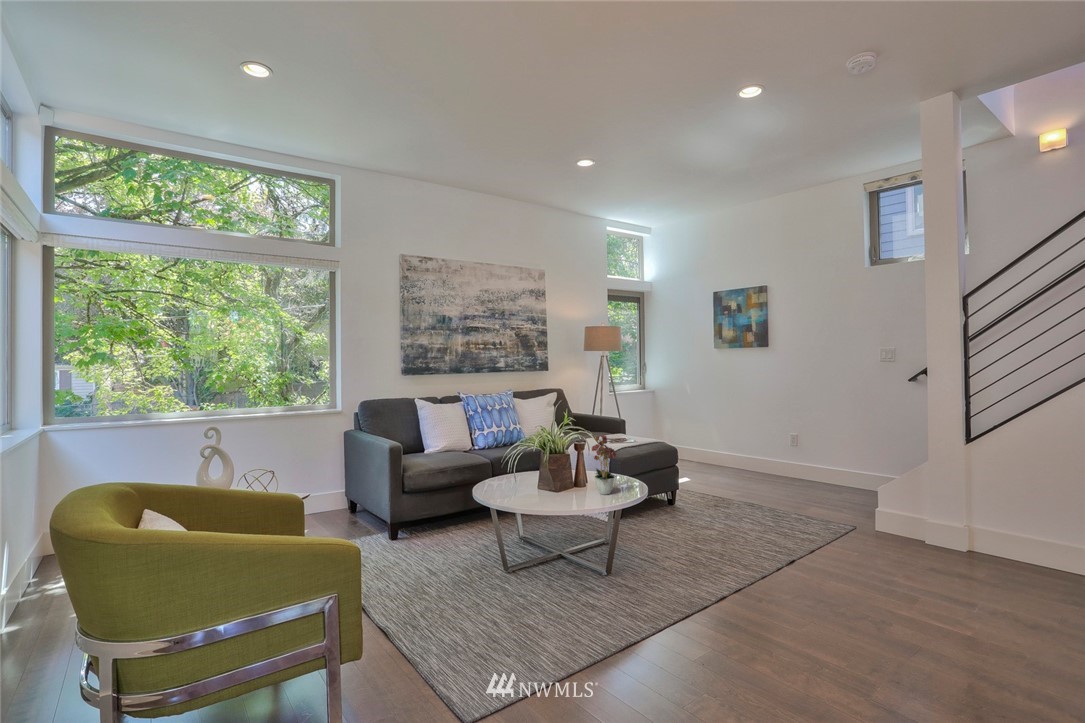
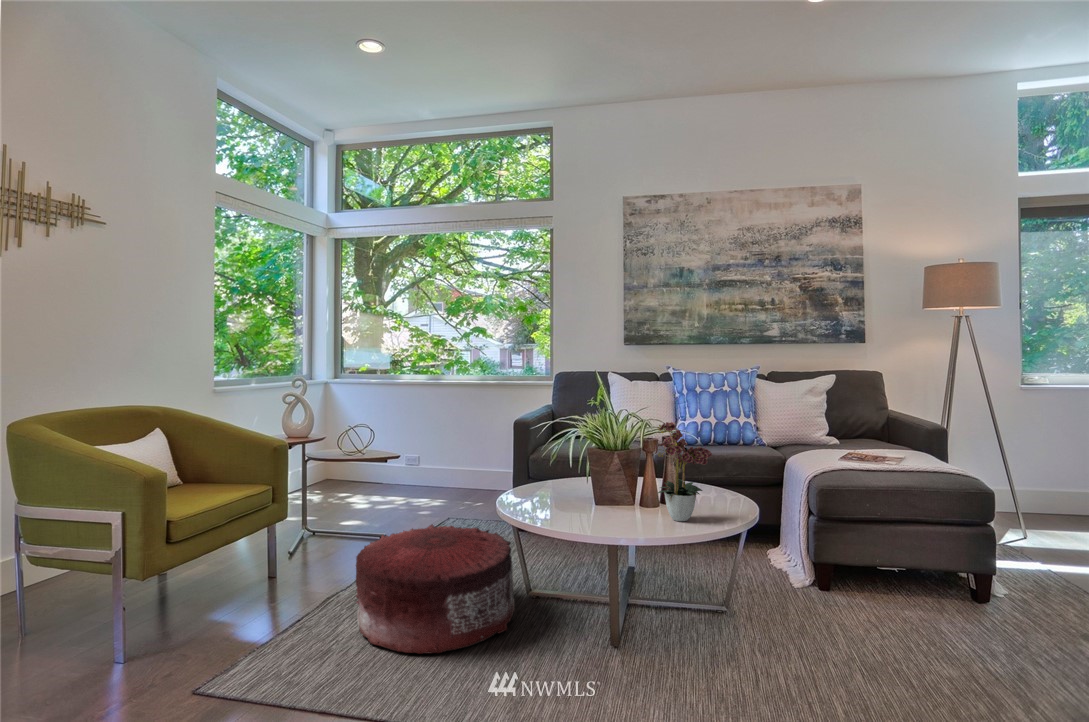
pouf: none [403,534,528,646] -> present [356,524,514,654]

